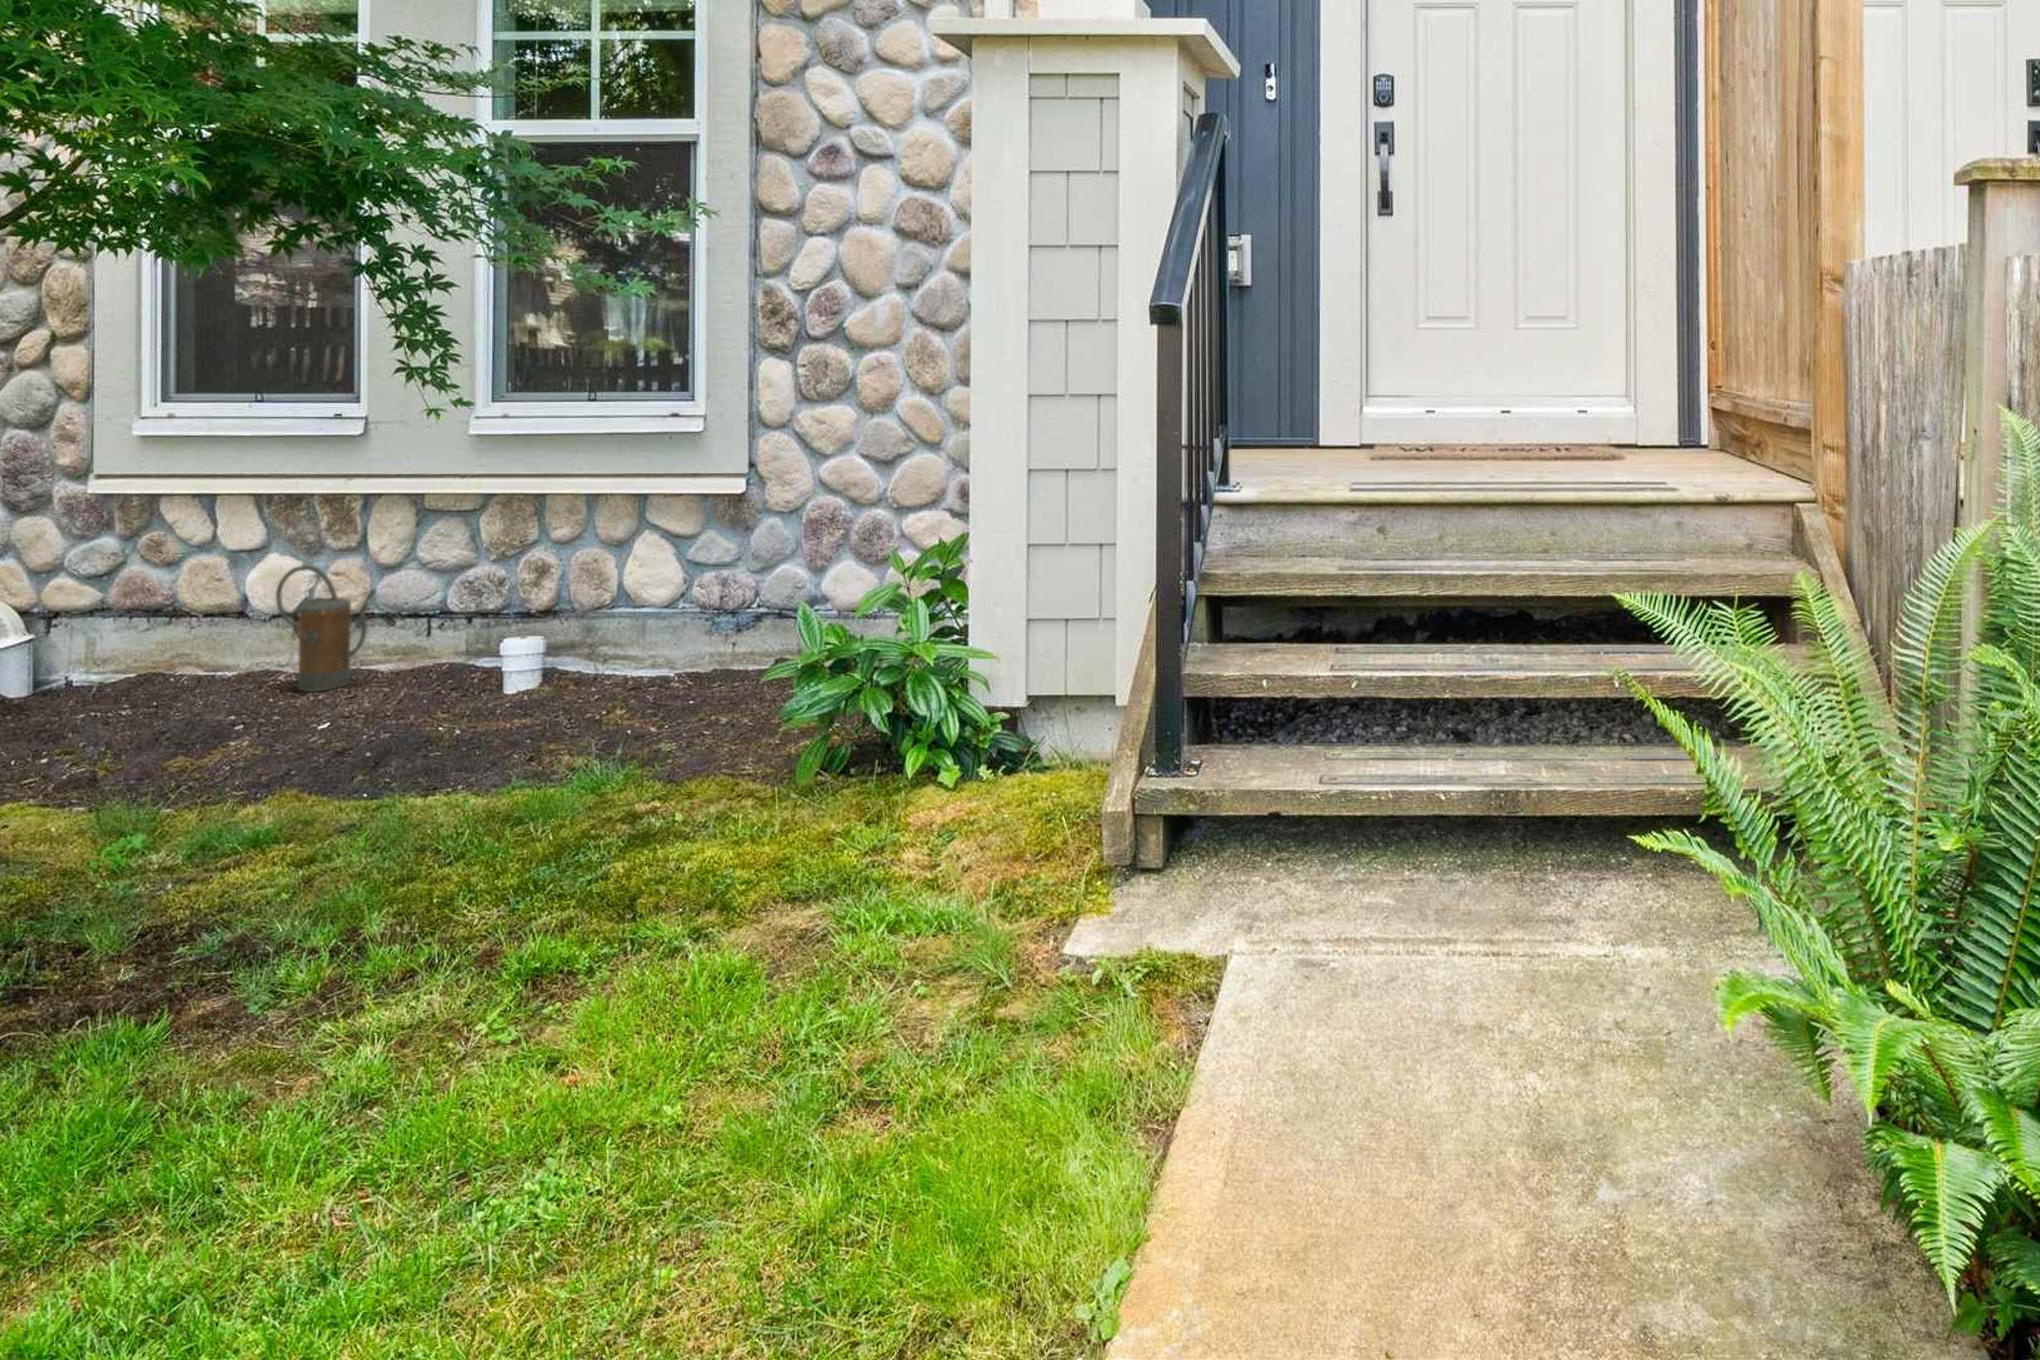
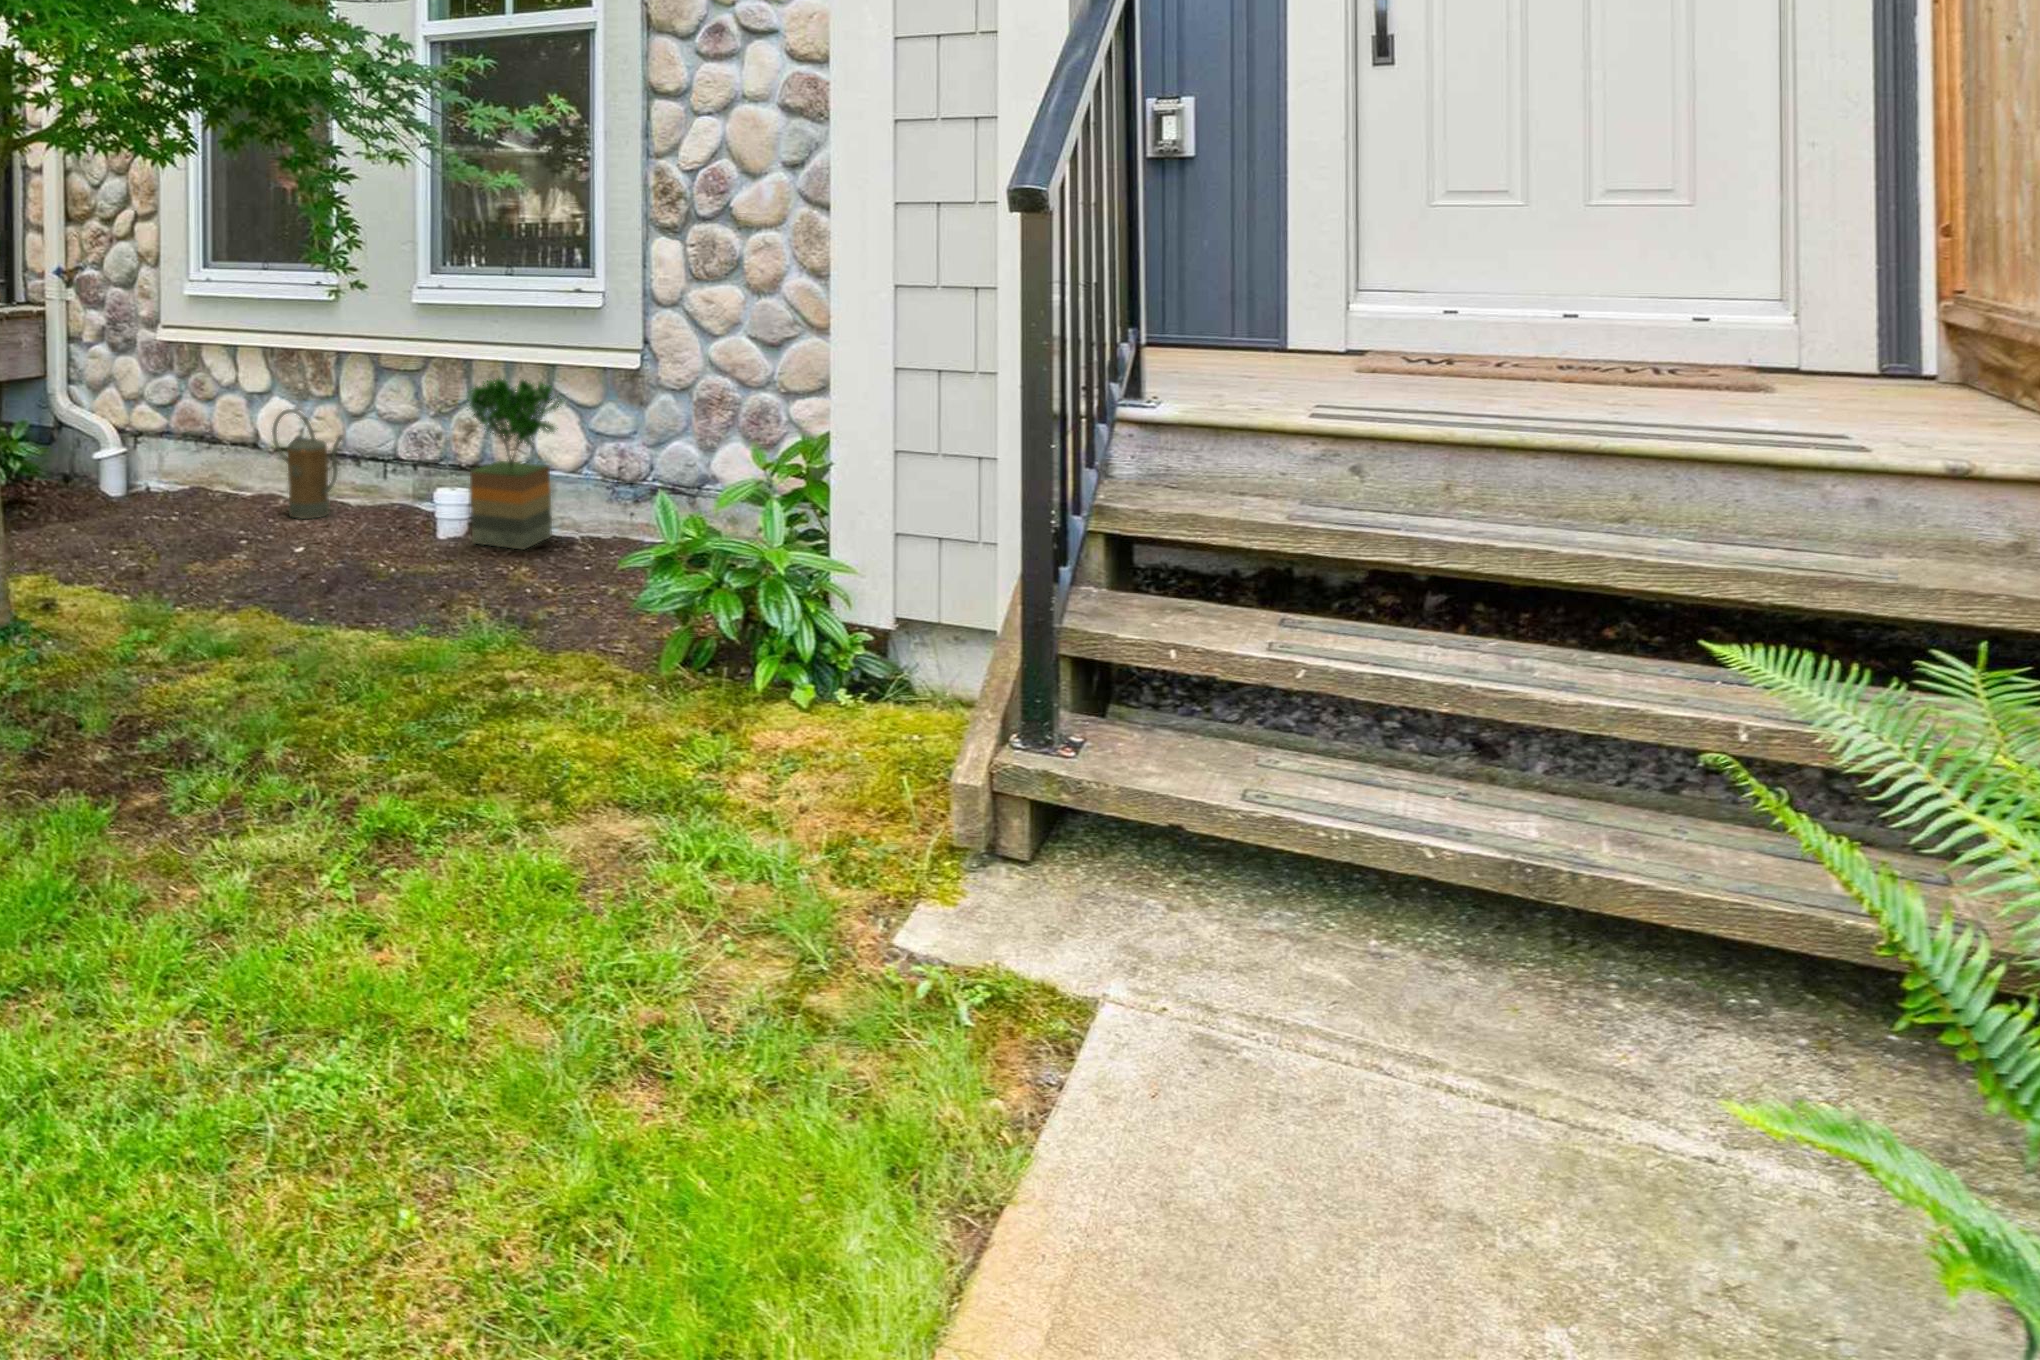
potted tree: none [539,507,658,691] -> present [467,379,565,549]

